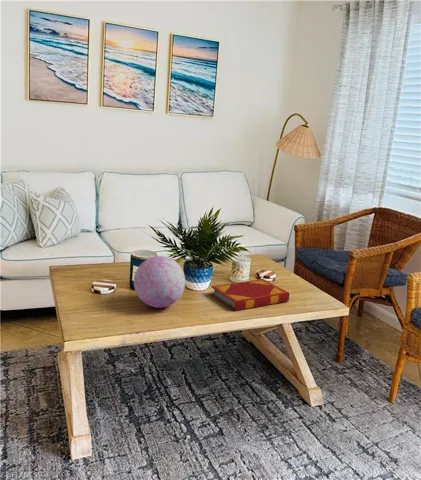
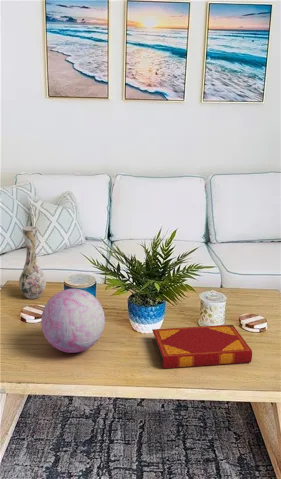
vase: none [74,212,99,275] -> present [19,226,46,299]

